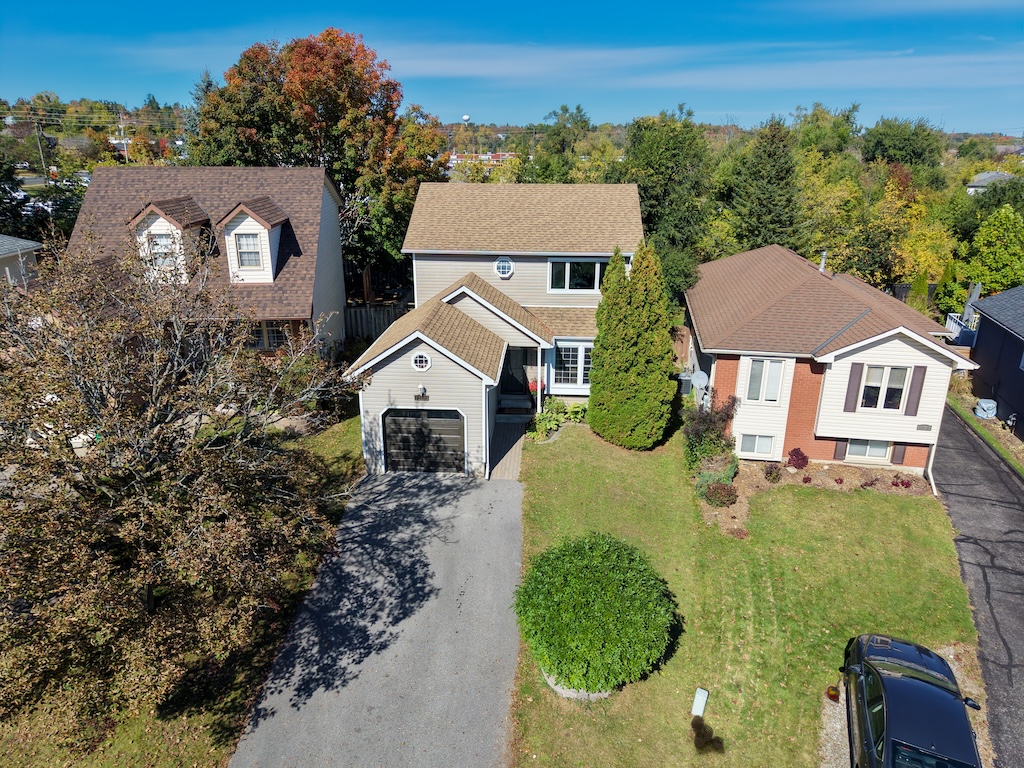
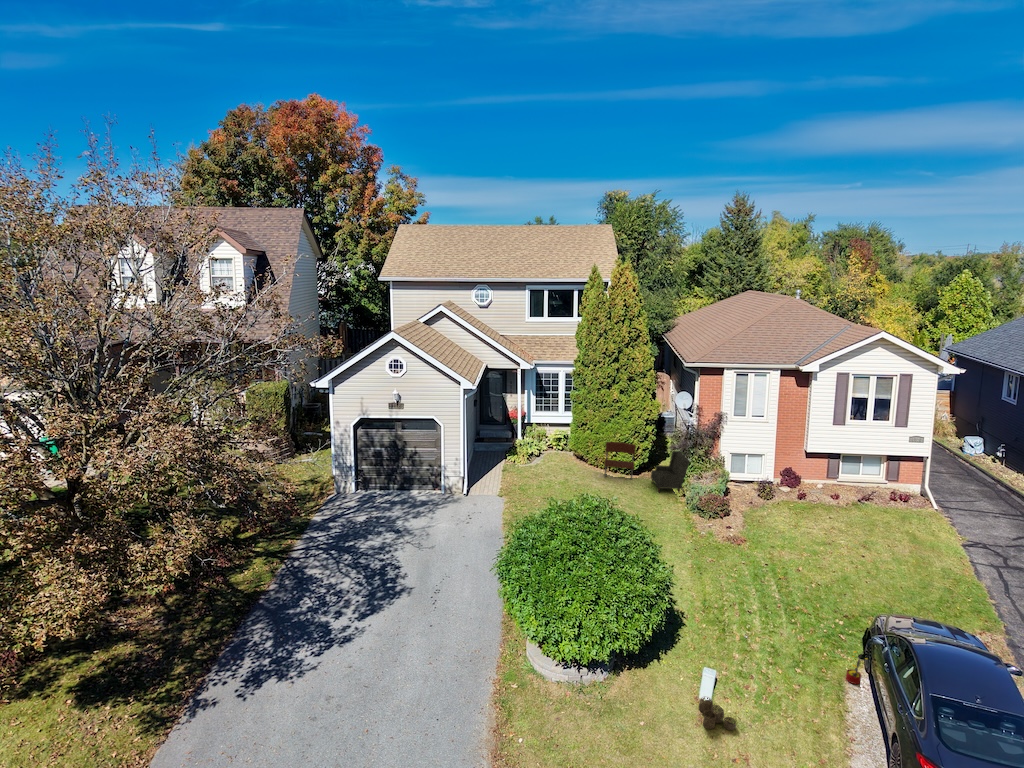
bench: none [619,423,650,459] -> present [604,442,636,480]
chair: none [663,434,700,475] -> present [651,451,690,493]

